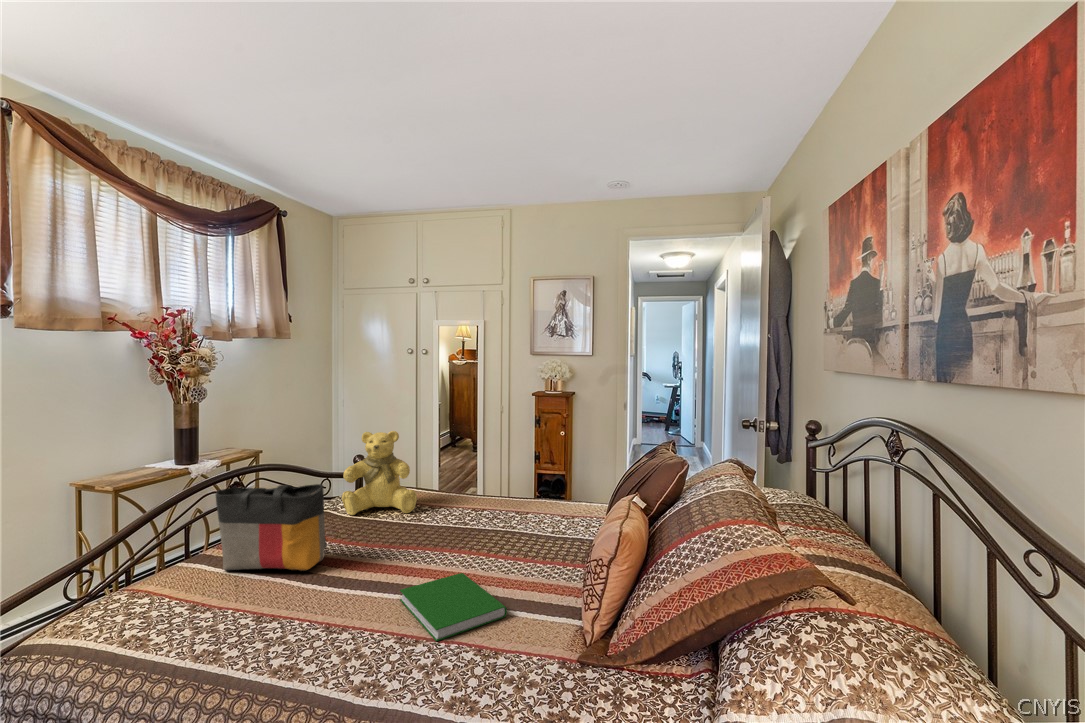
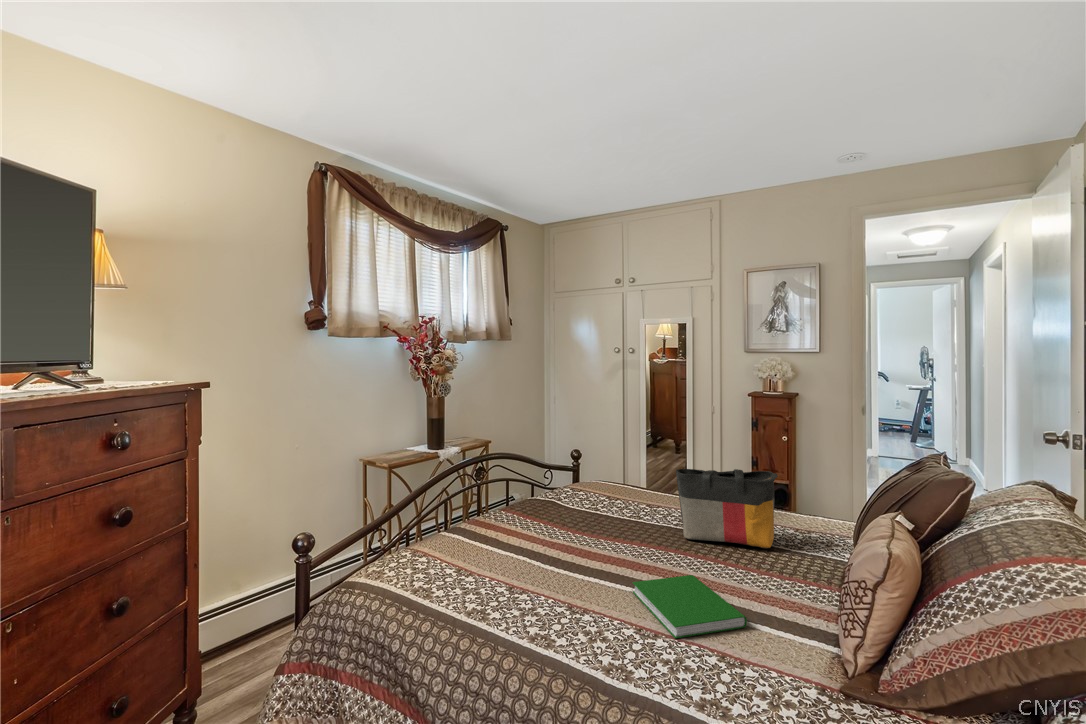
teddy bear: present [342,431,417,515] -> none [565,428,635,509]
tote bag: present [216,484,327,571] -> present [676,469,778,548]

